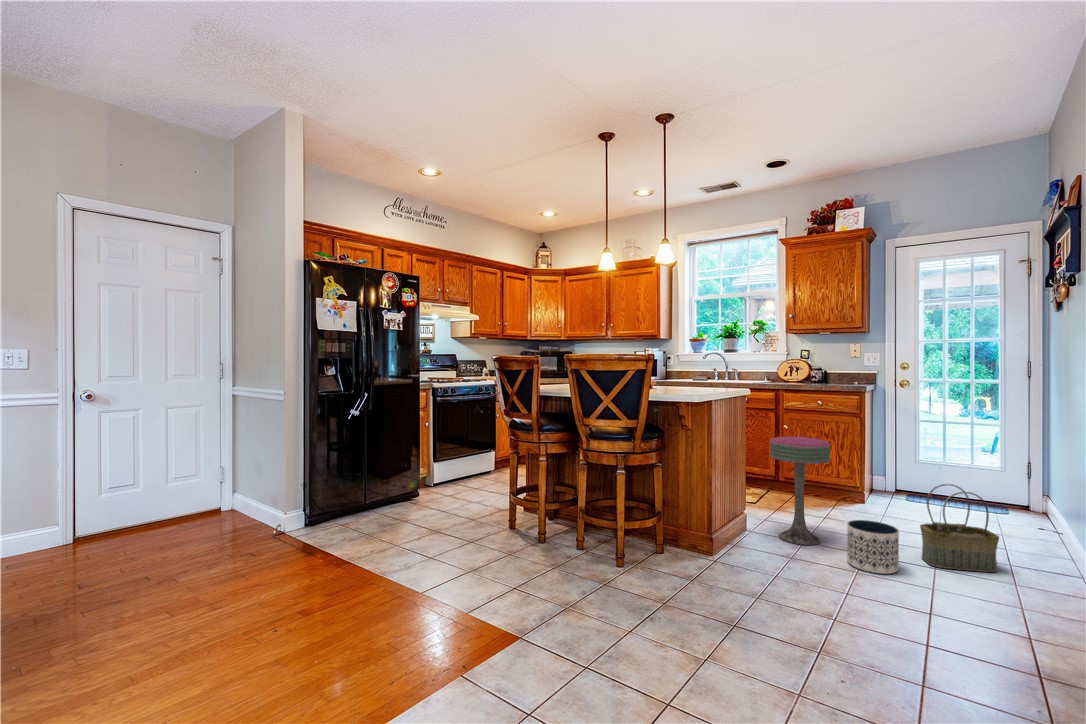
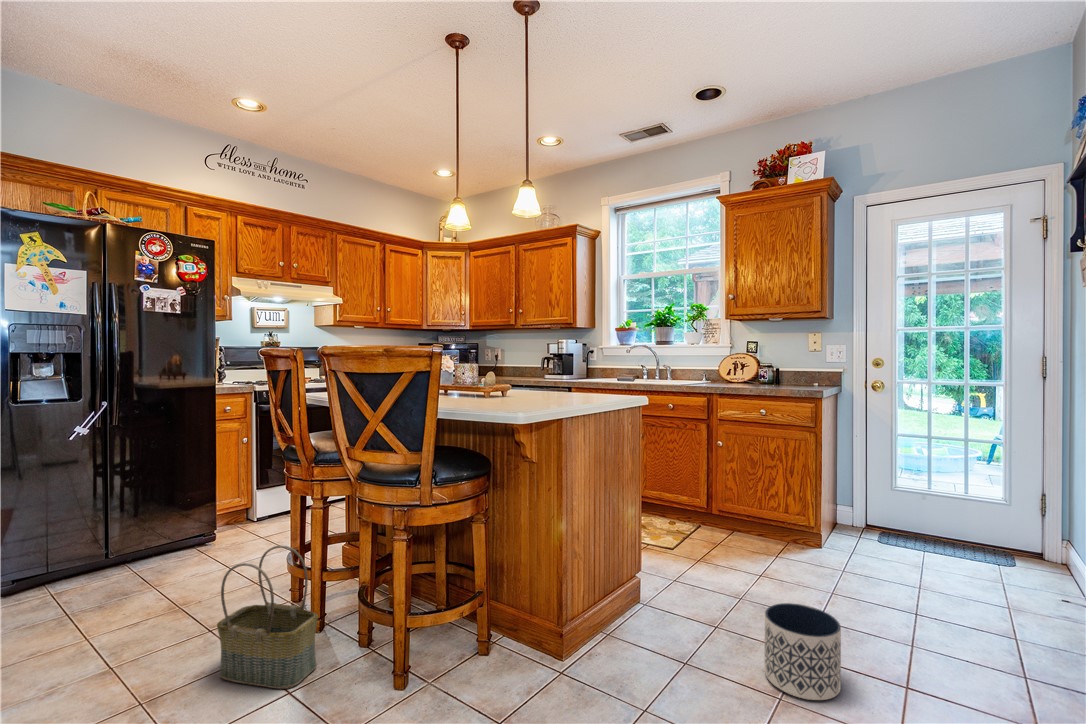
bar stool: present [770,437,830,545] -> none [667,467,751,634]
basket: present [920,484,999,572] -> present [217,545,318,689]

